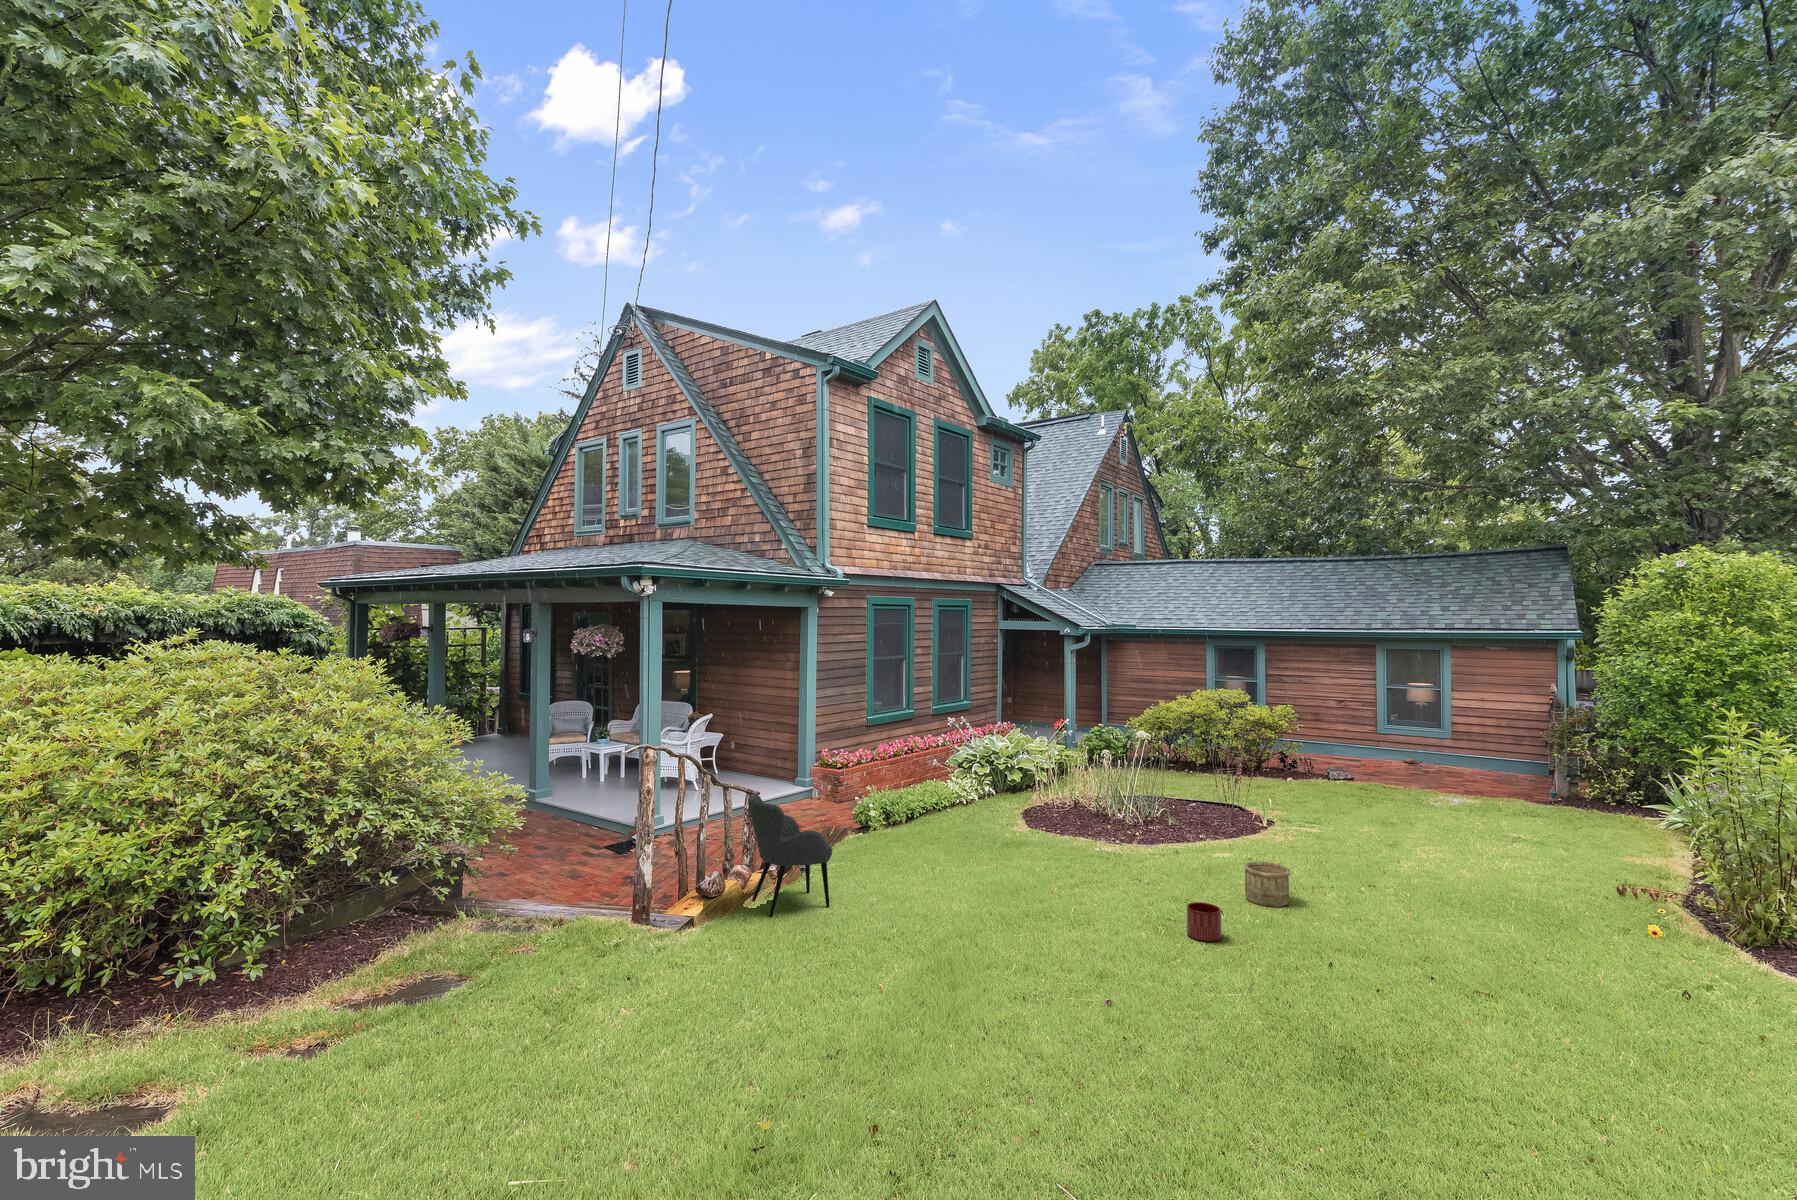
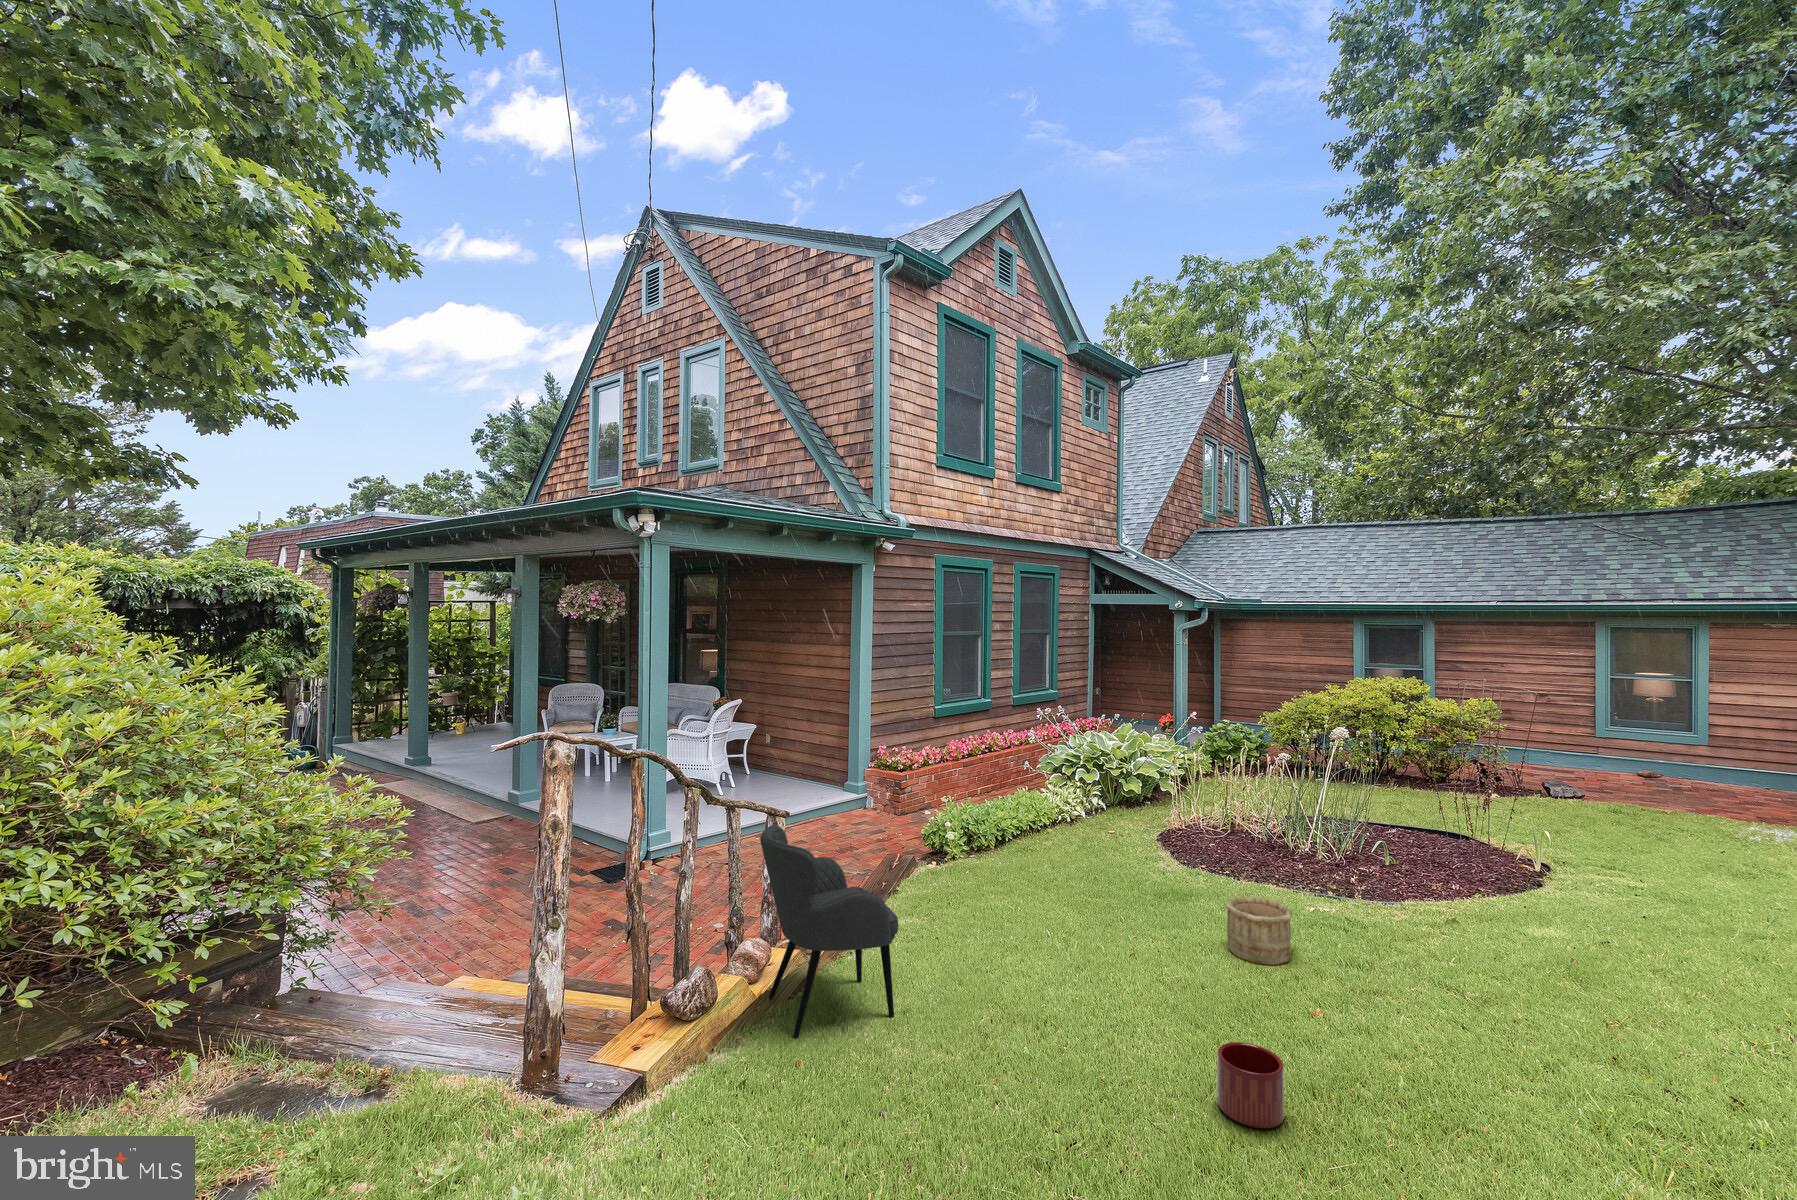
wooden bucket: present [1244,861,1290,907] -> present [1226,897,1292,965]
planter: present [1187,902,1221,942] -> present [1218,1042,1284,1128]

